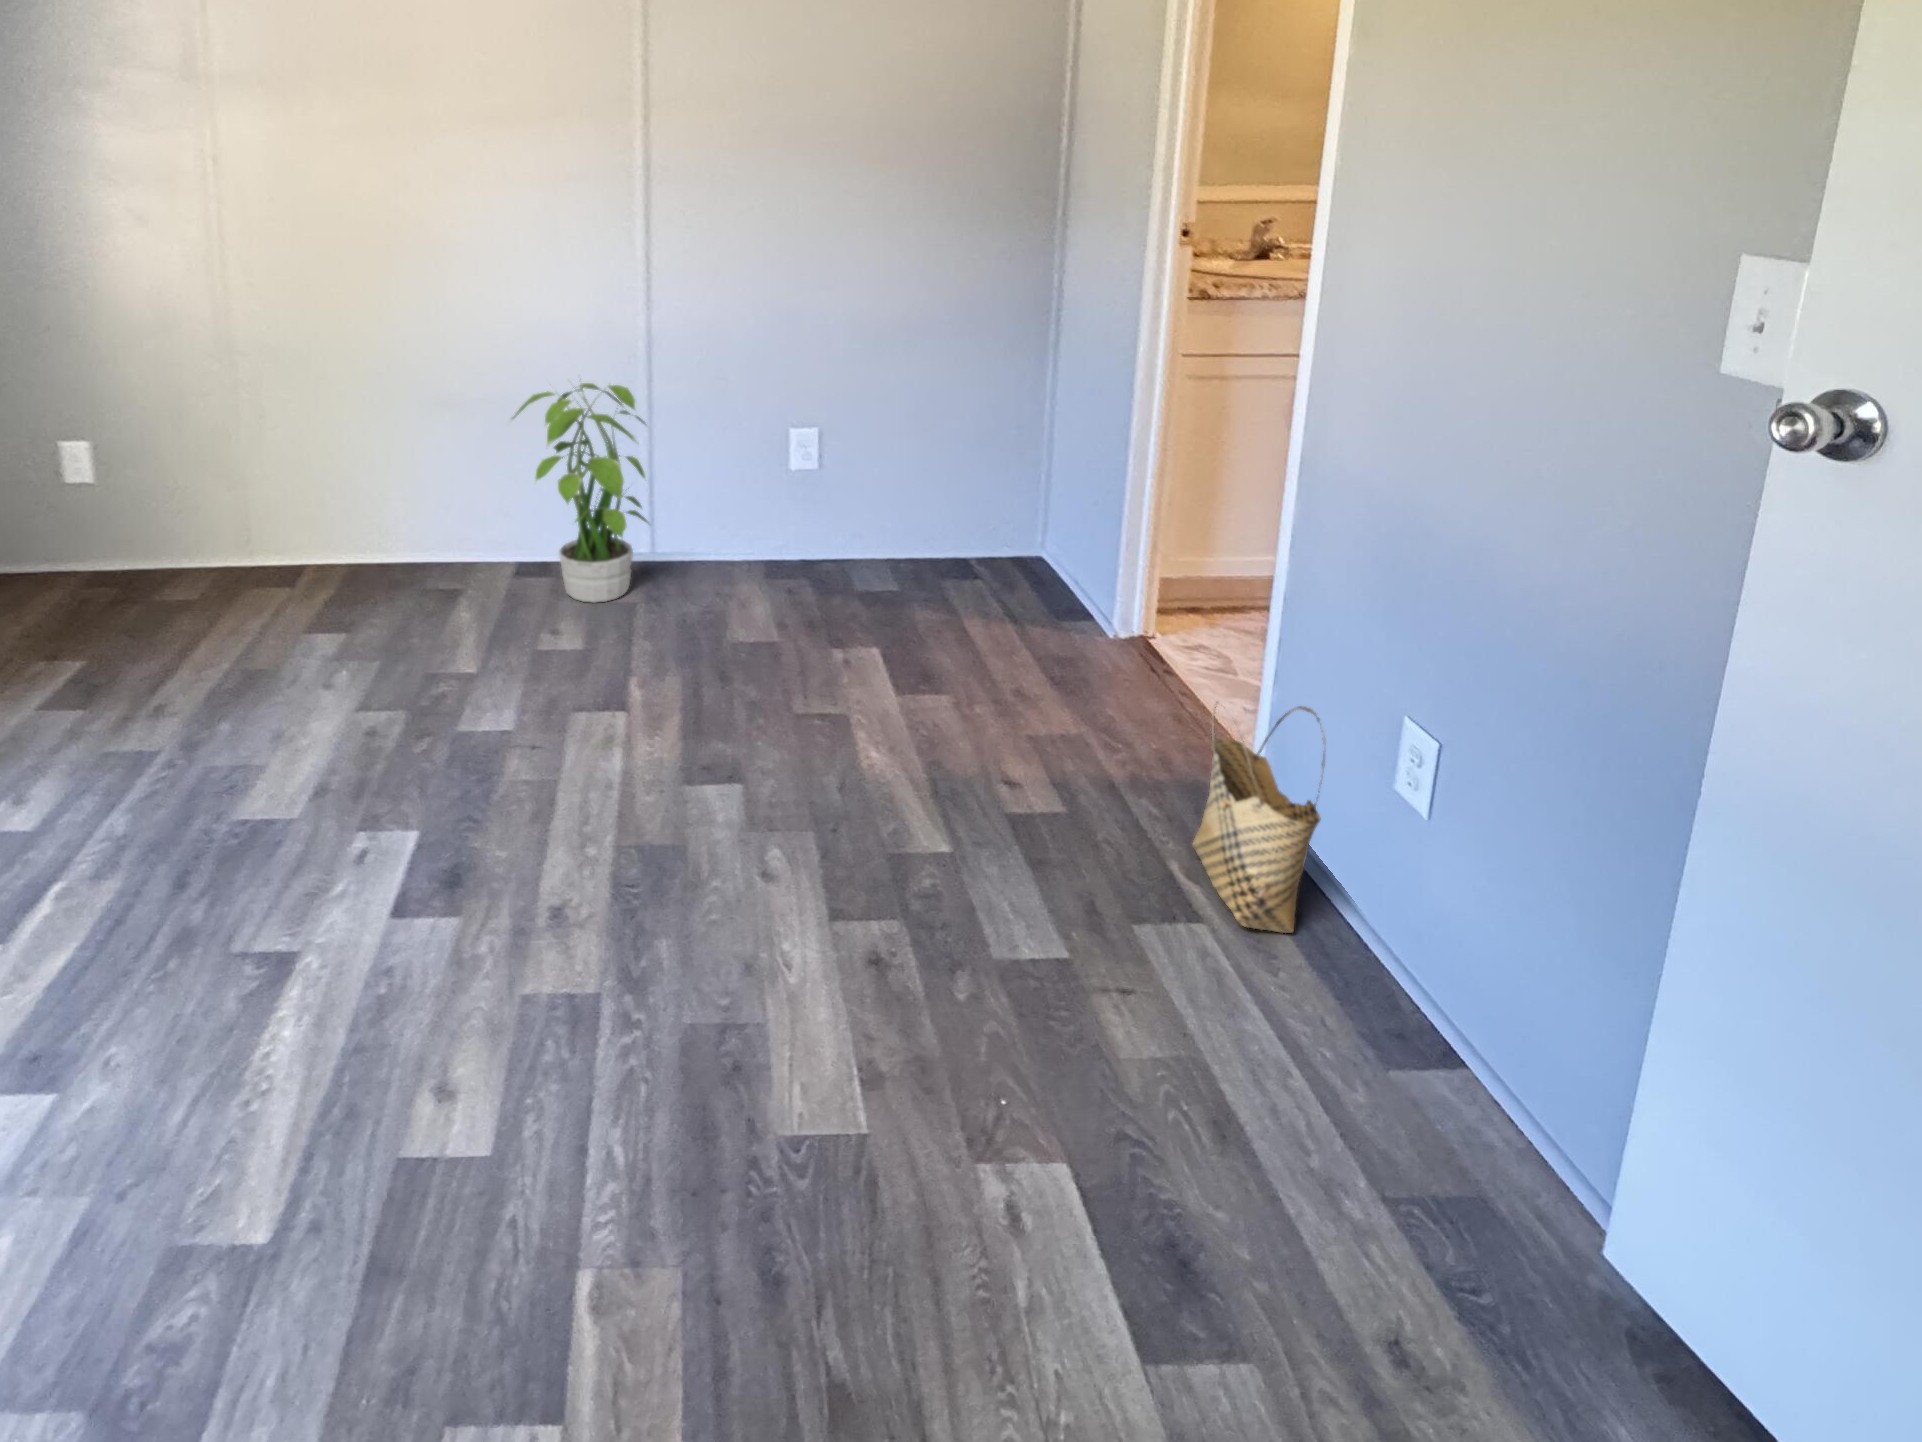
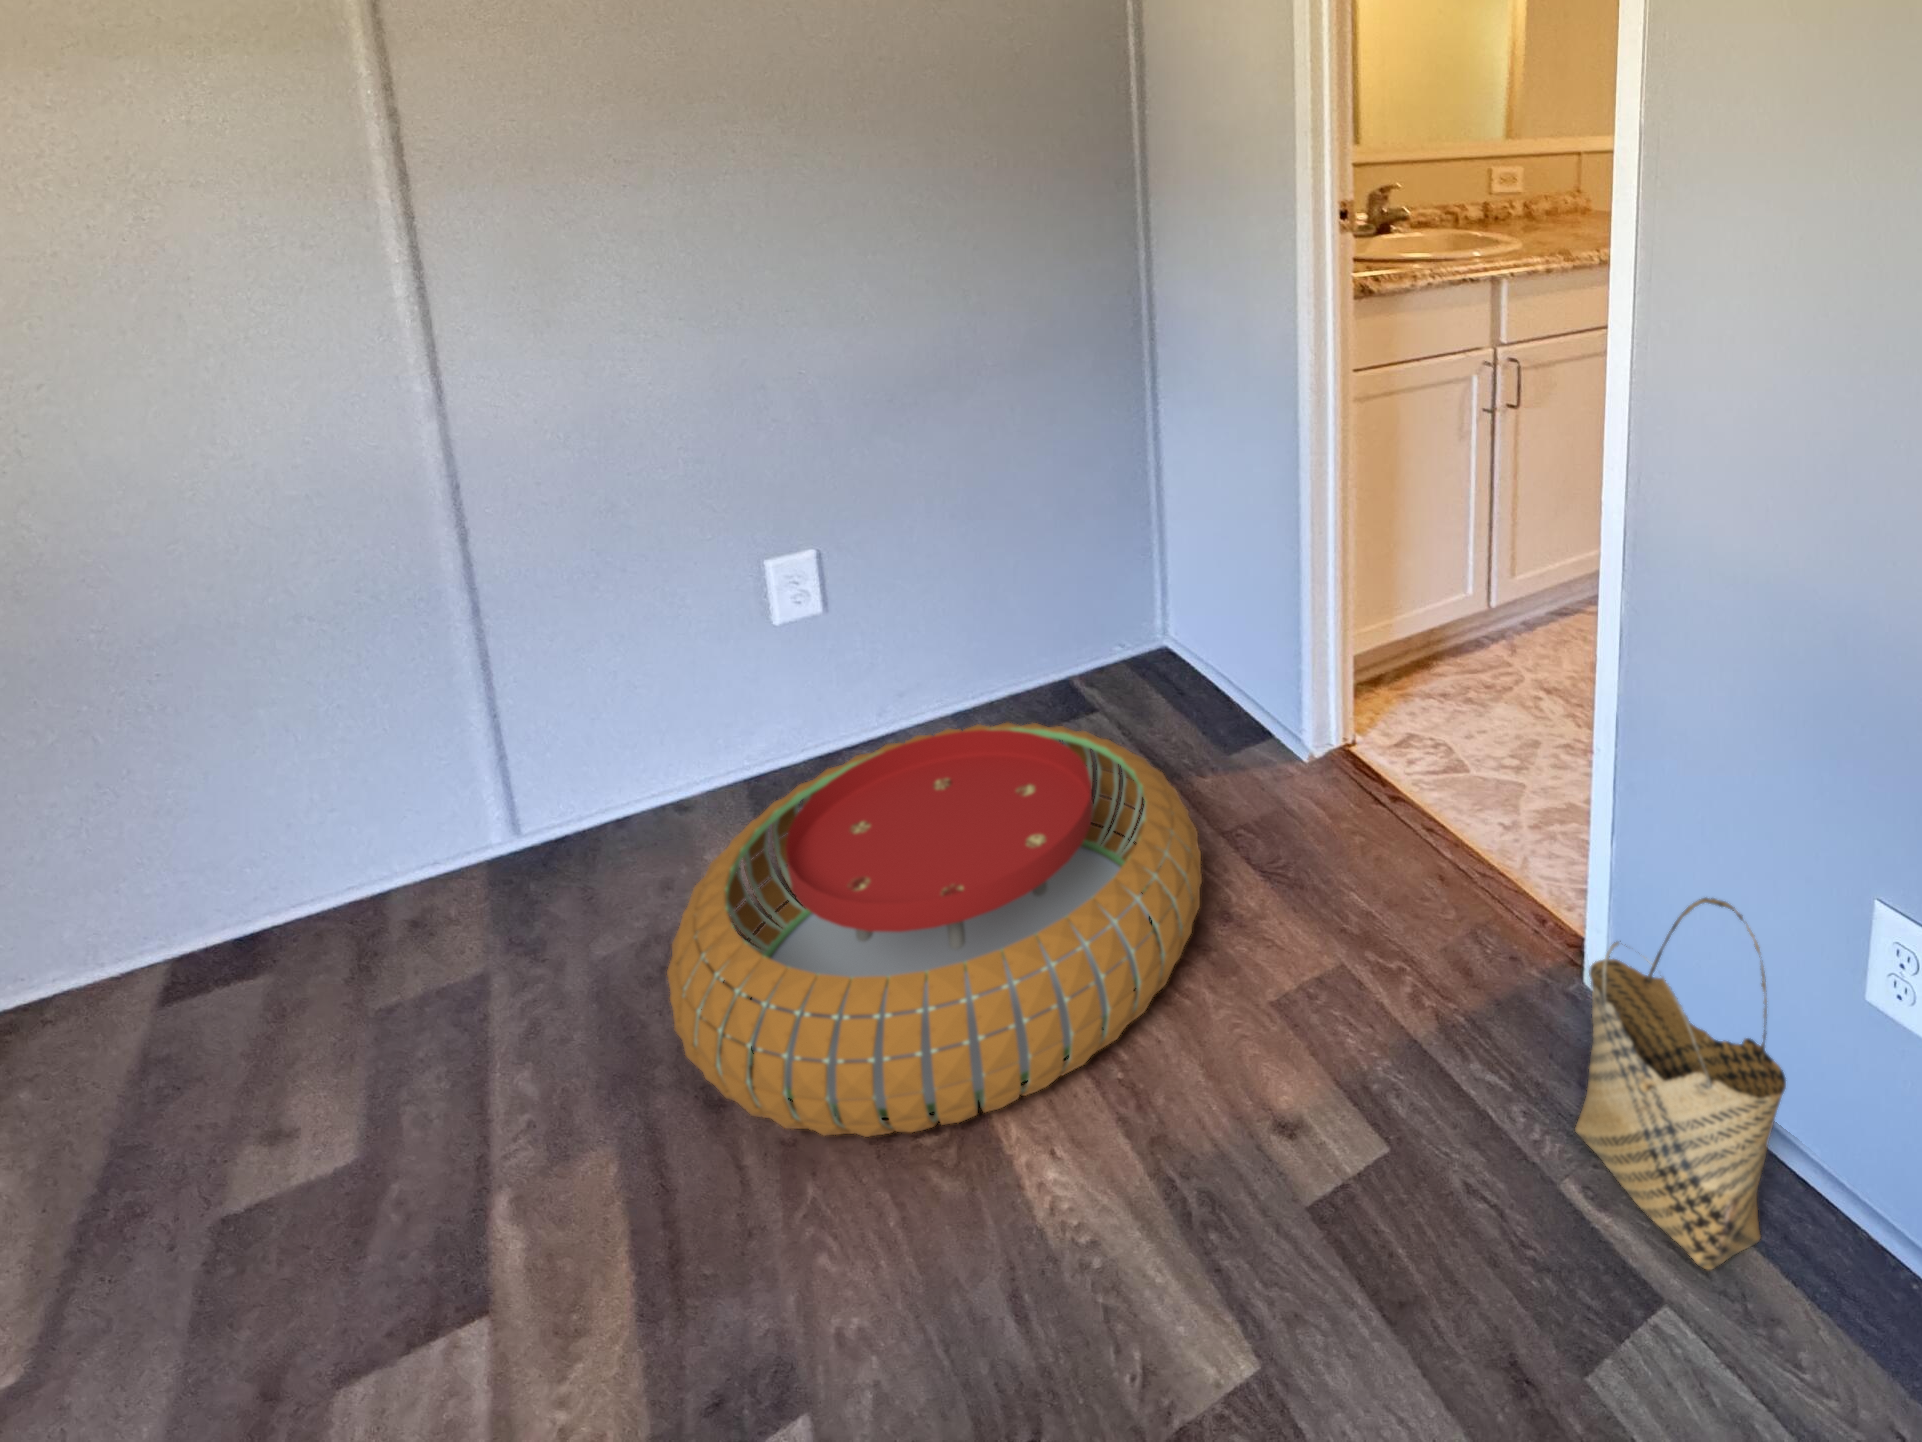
potted plant: present [510,379,649,603] -> none [96,569,510,1014]
pouf: none [708,535,1006,725] -> present [667,723,1202,1137]

